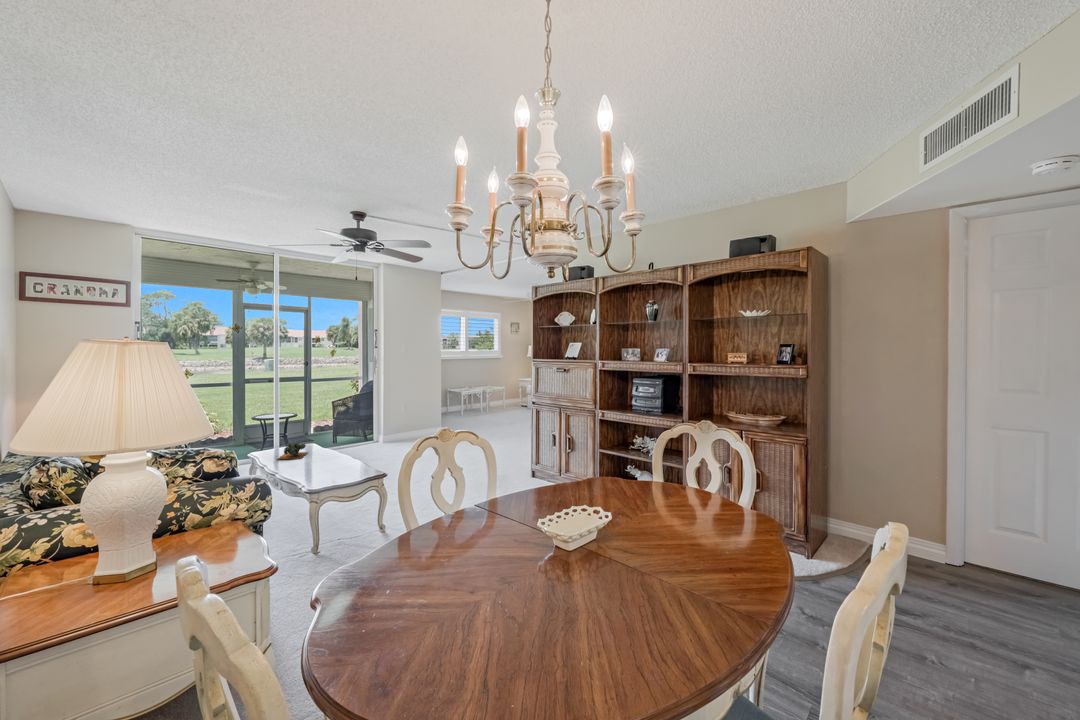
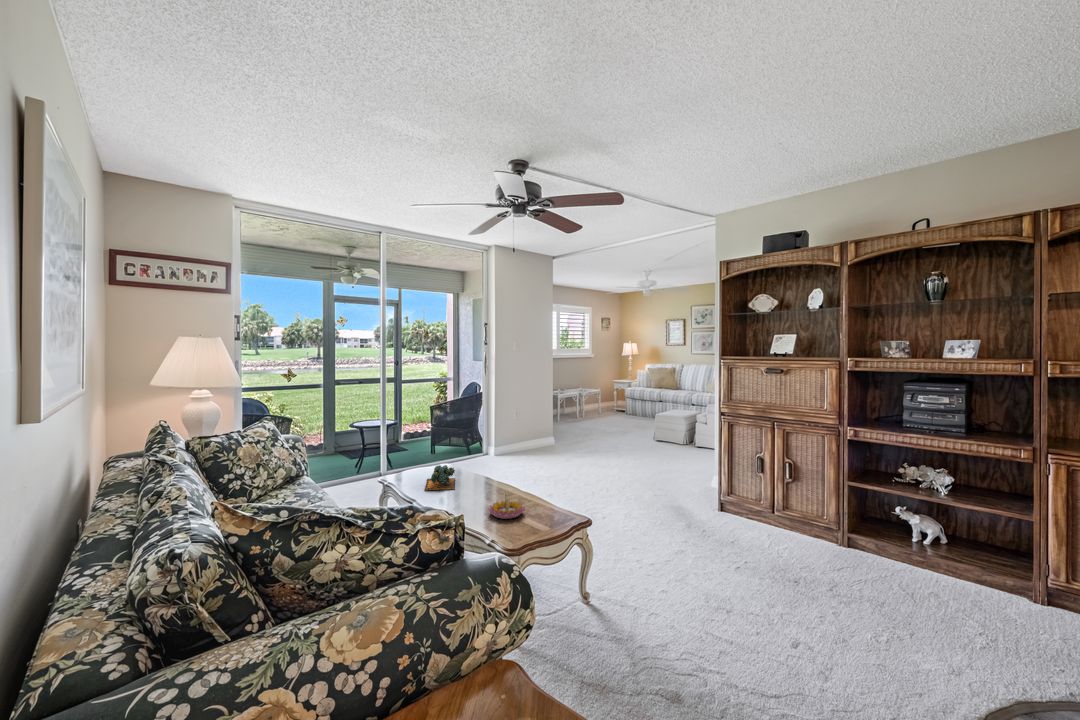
candle holder: none [312,454,342,474] -> present [488,491,525,519]

